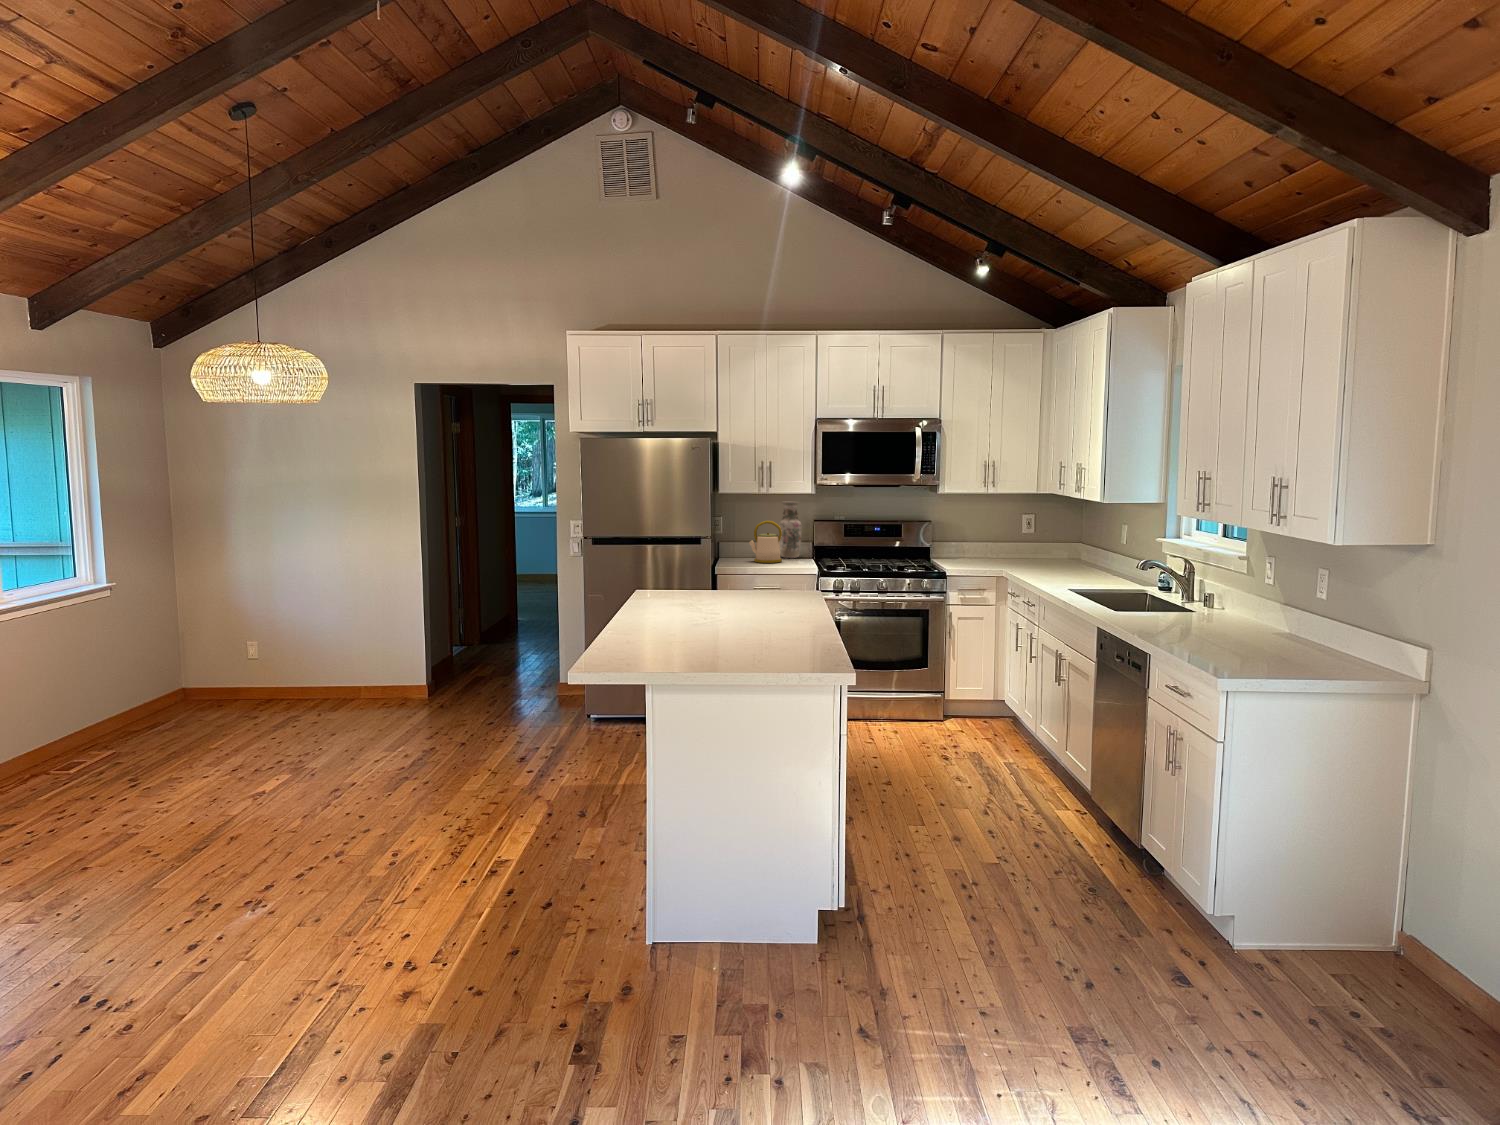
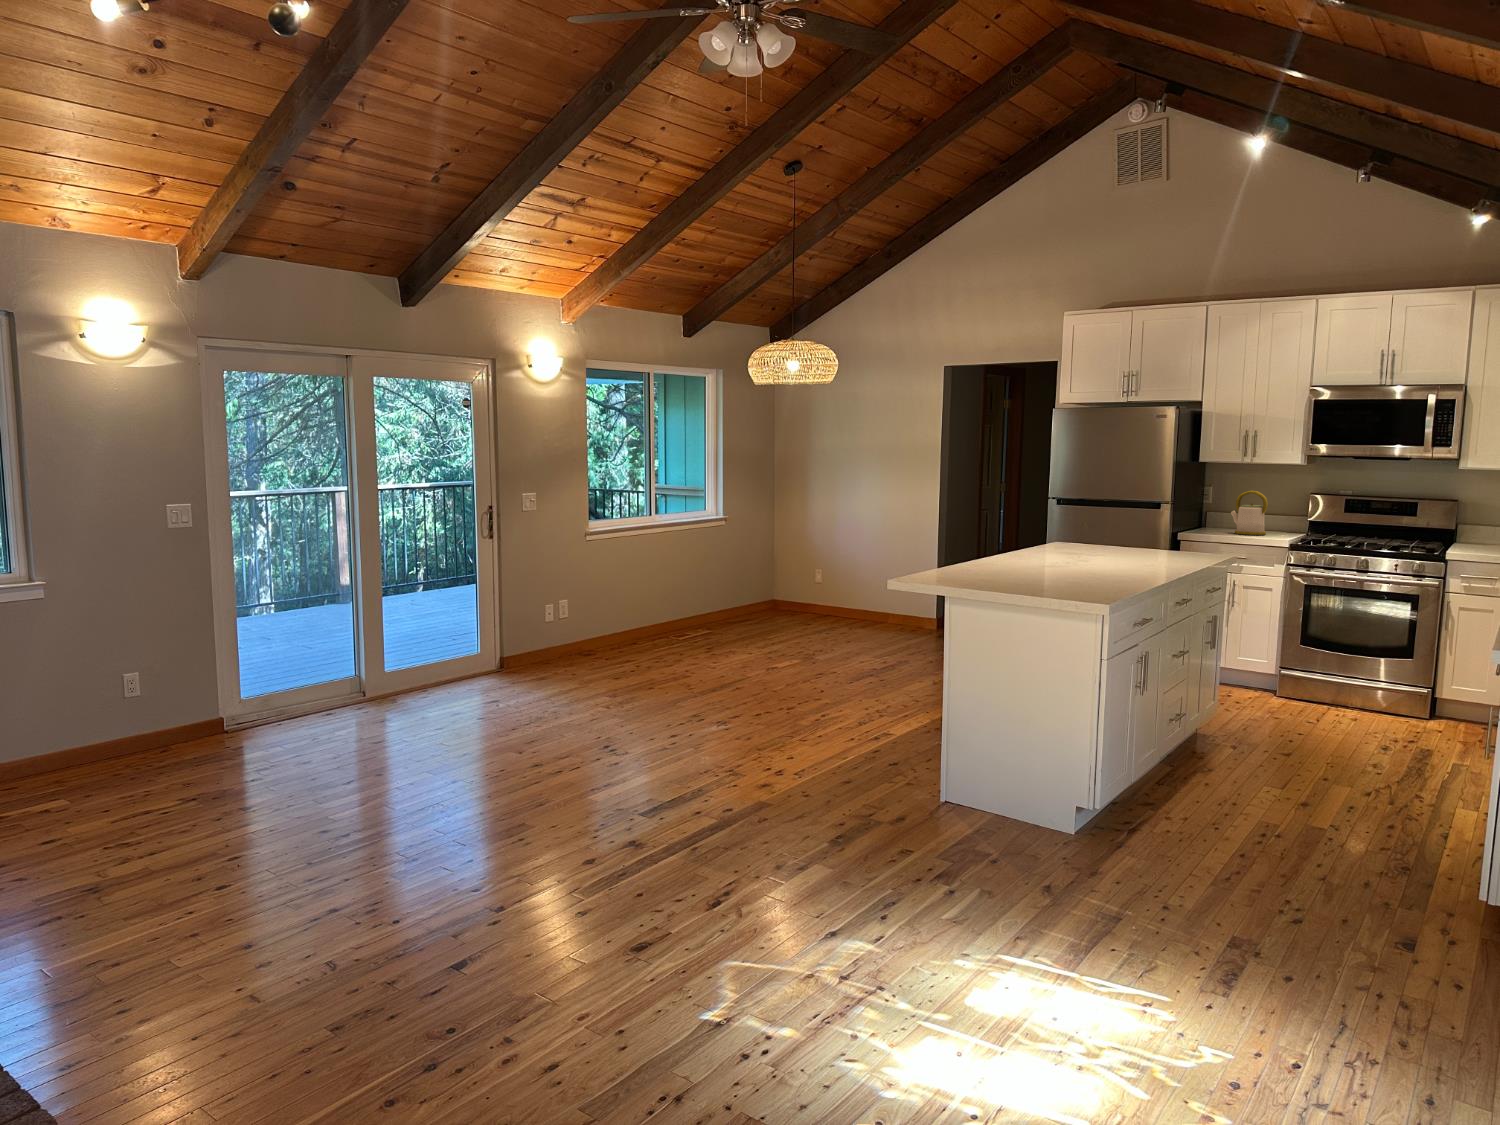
vase: present [780,502,802,558] -> none [1275,473,1303,533]

